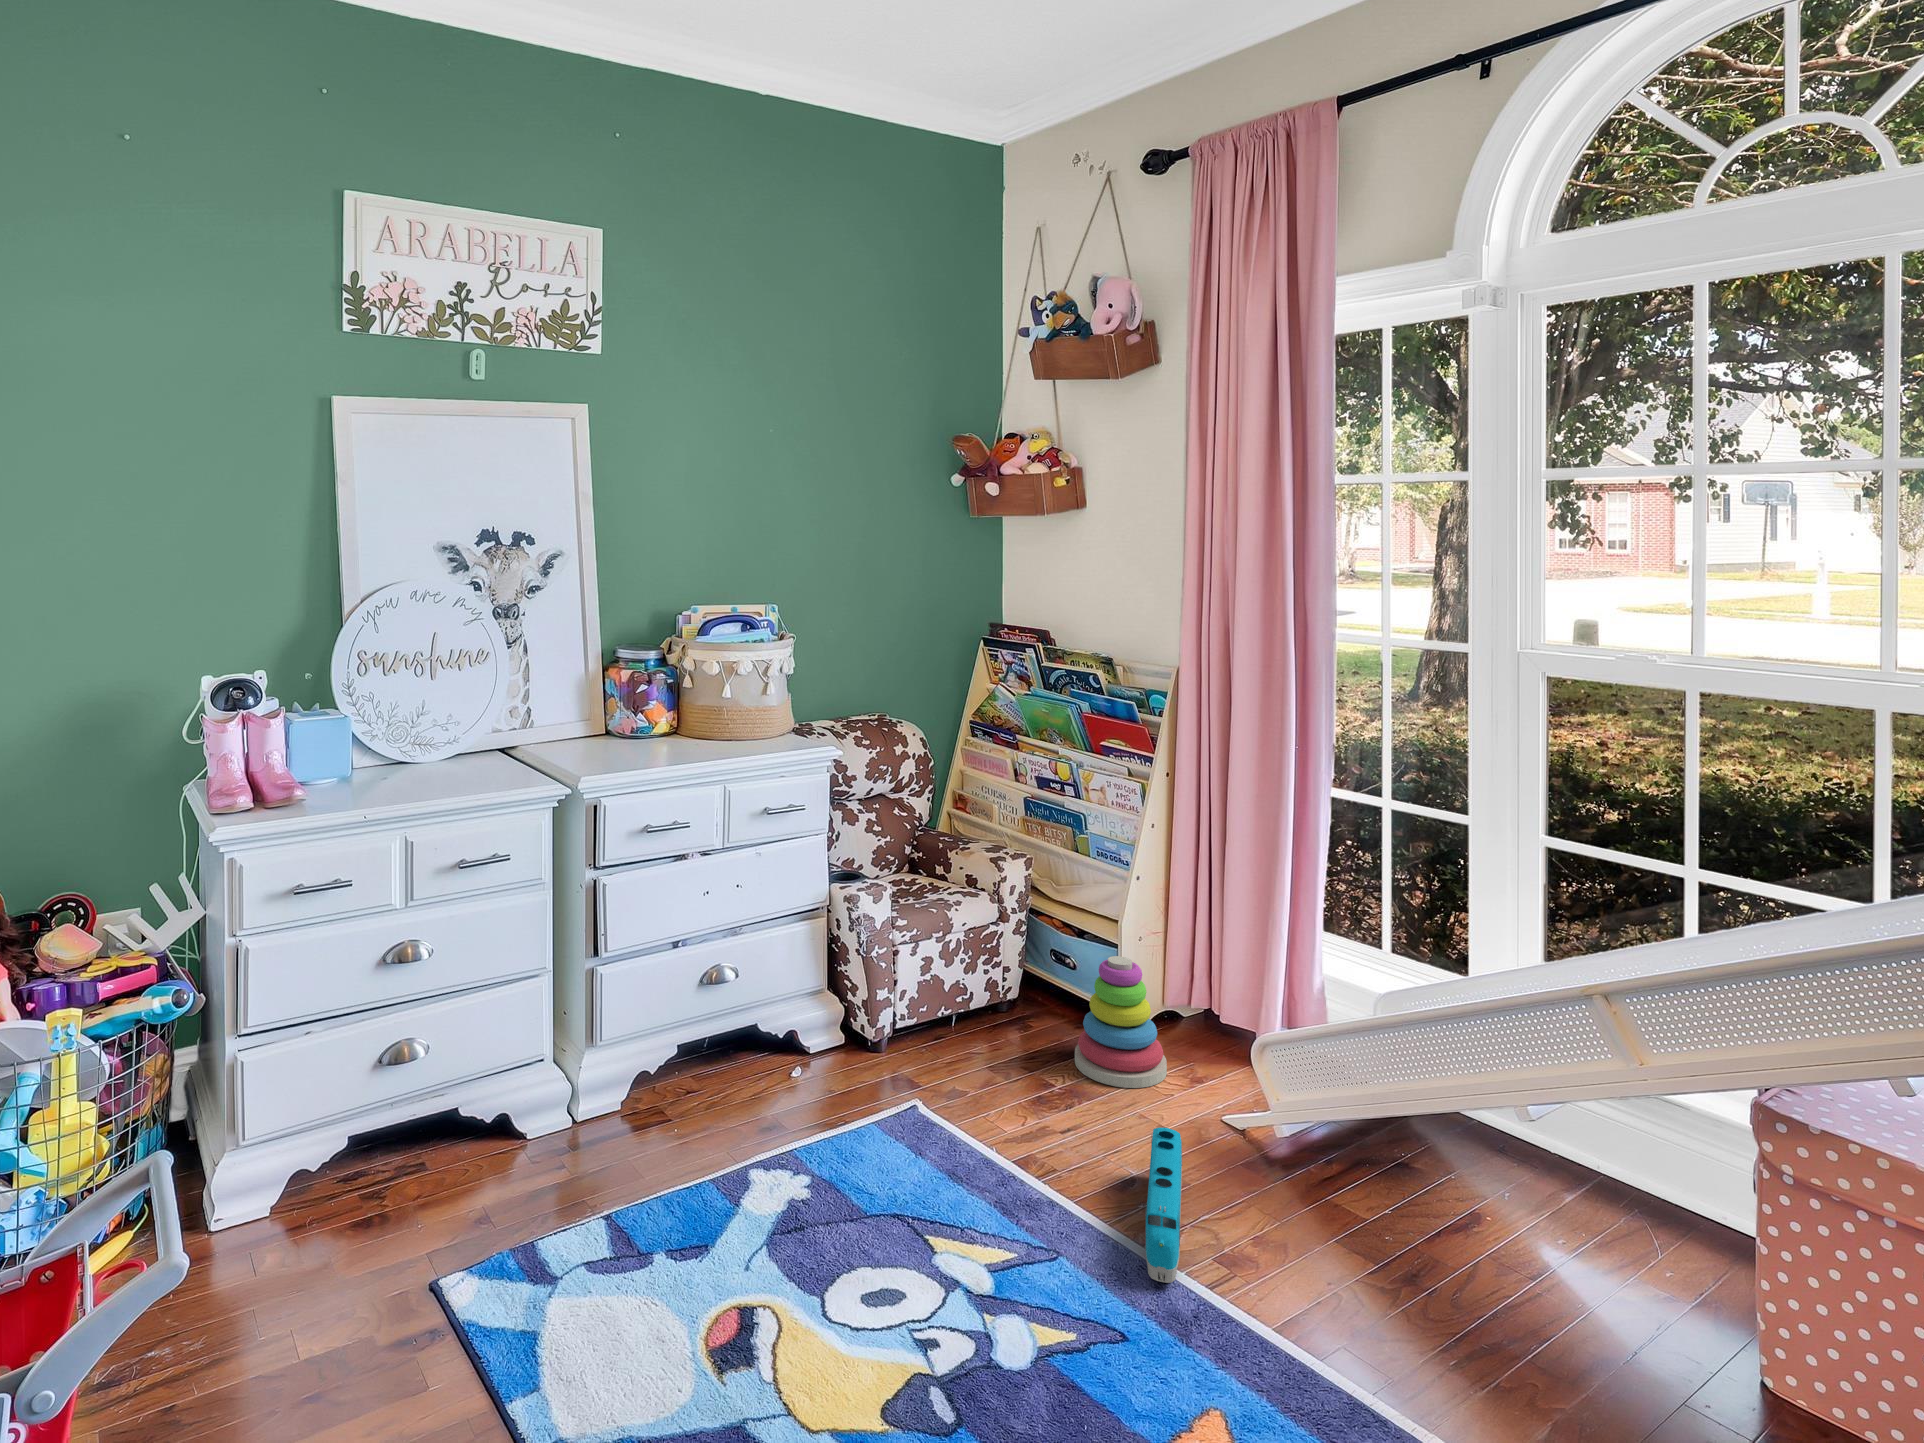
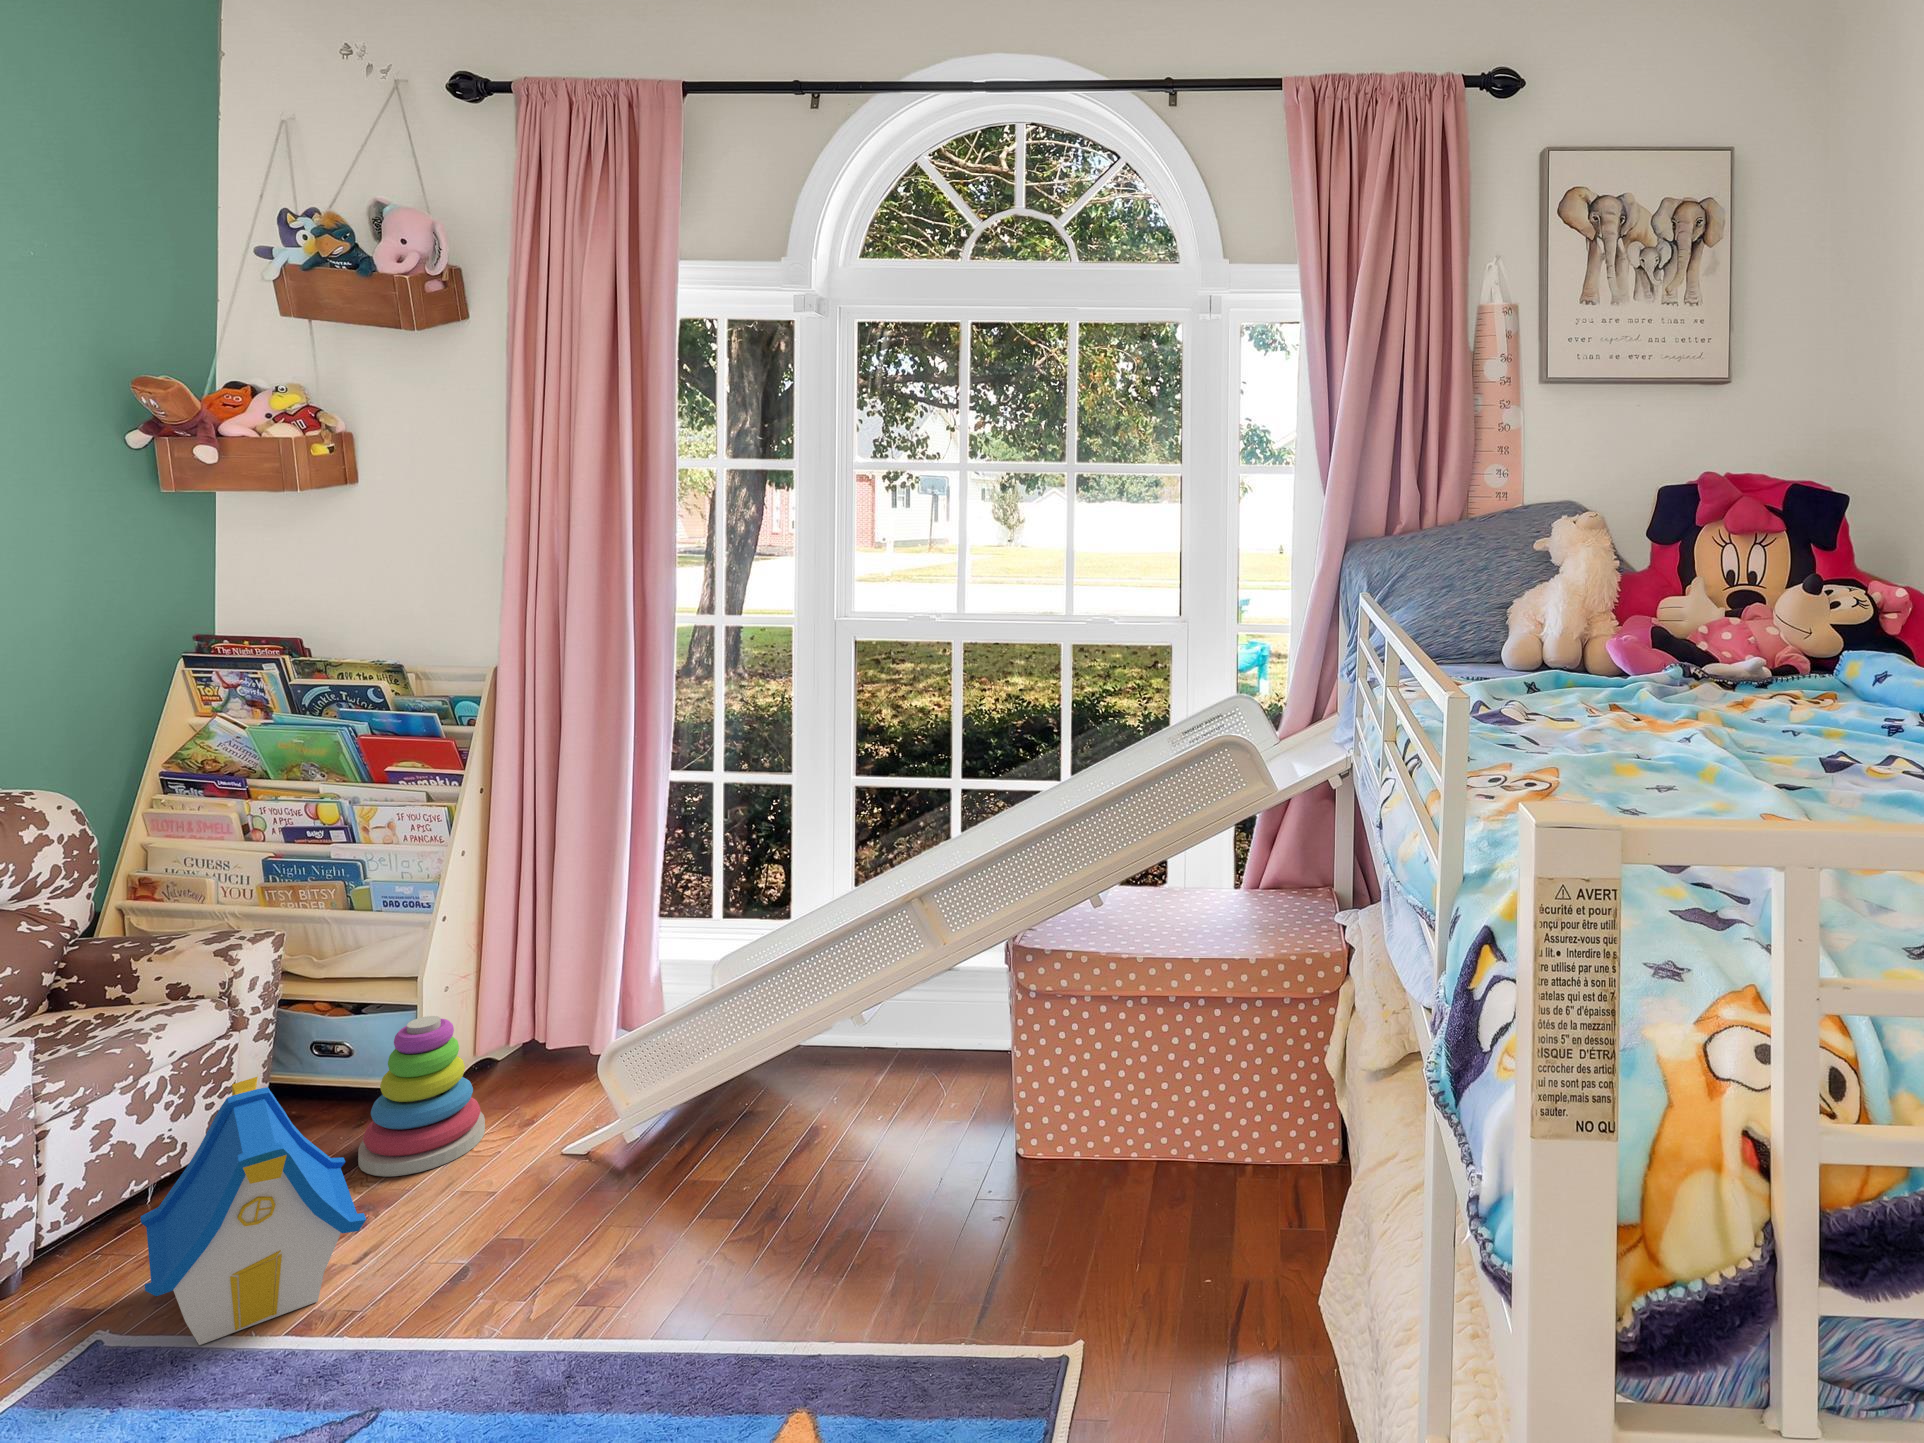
toy house: none [933,961,1065,1152] -> present [141,1077,366,1345]
toy train: present [1145,1128,1182,1283] -> none [486,1188,538,1366]

